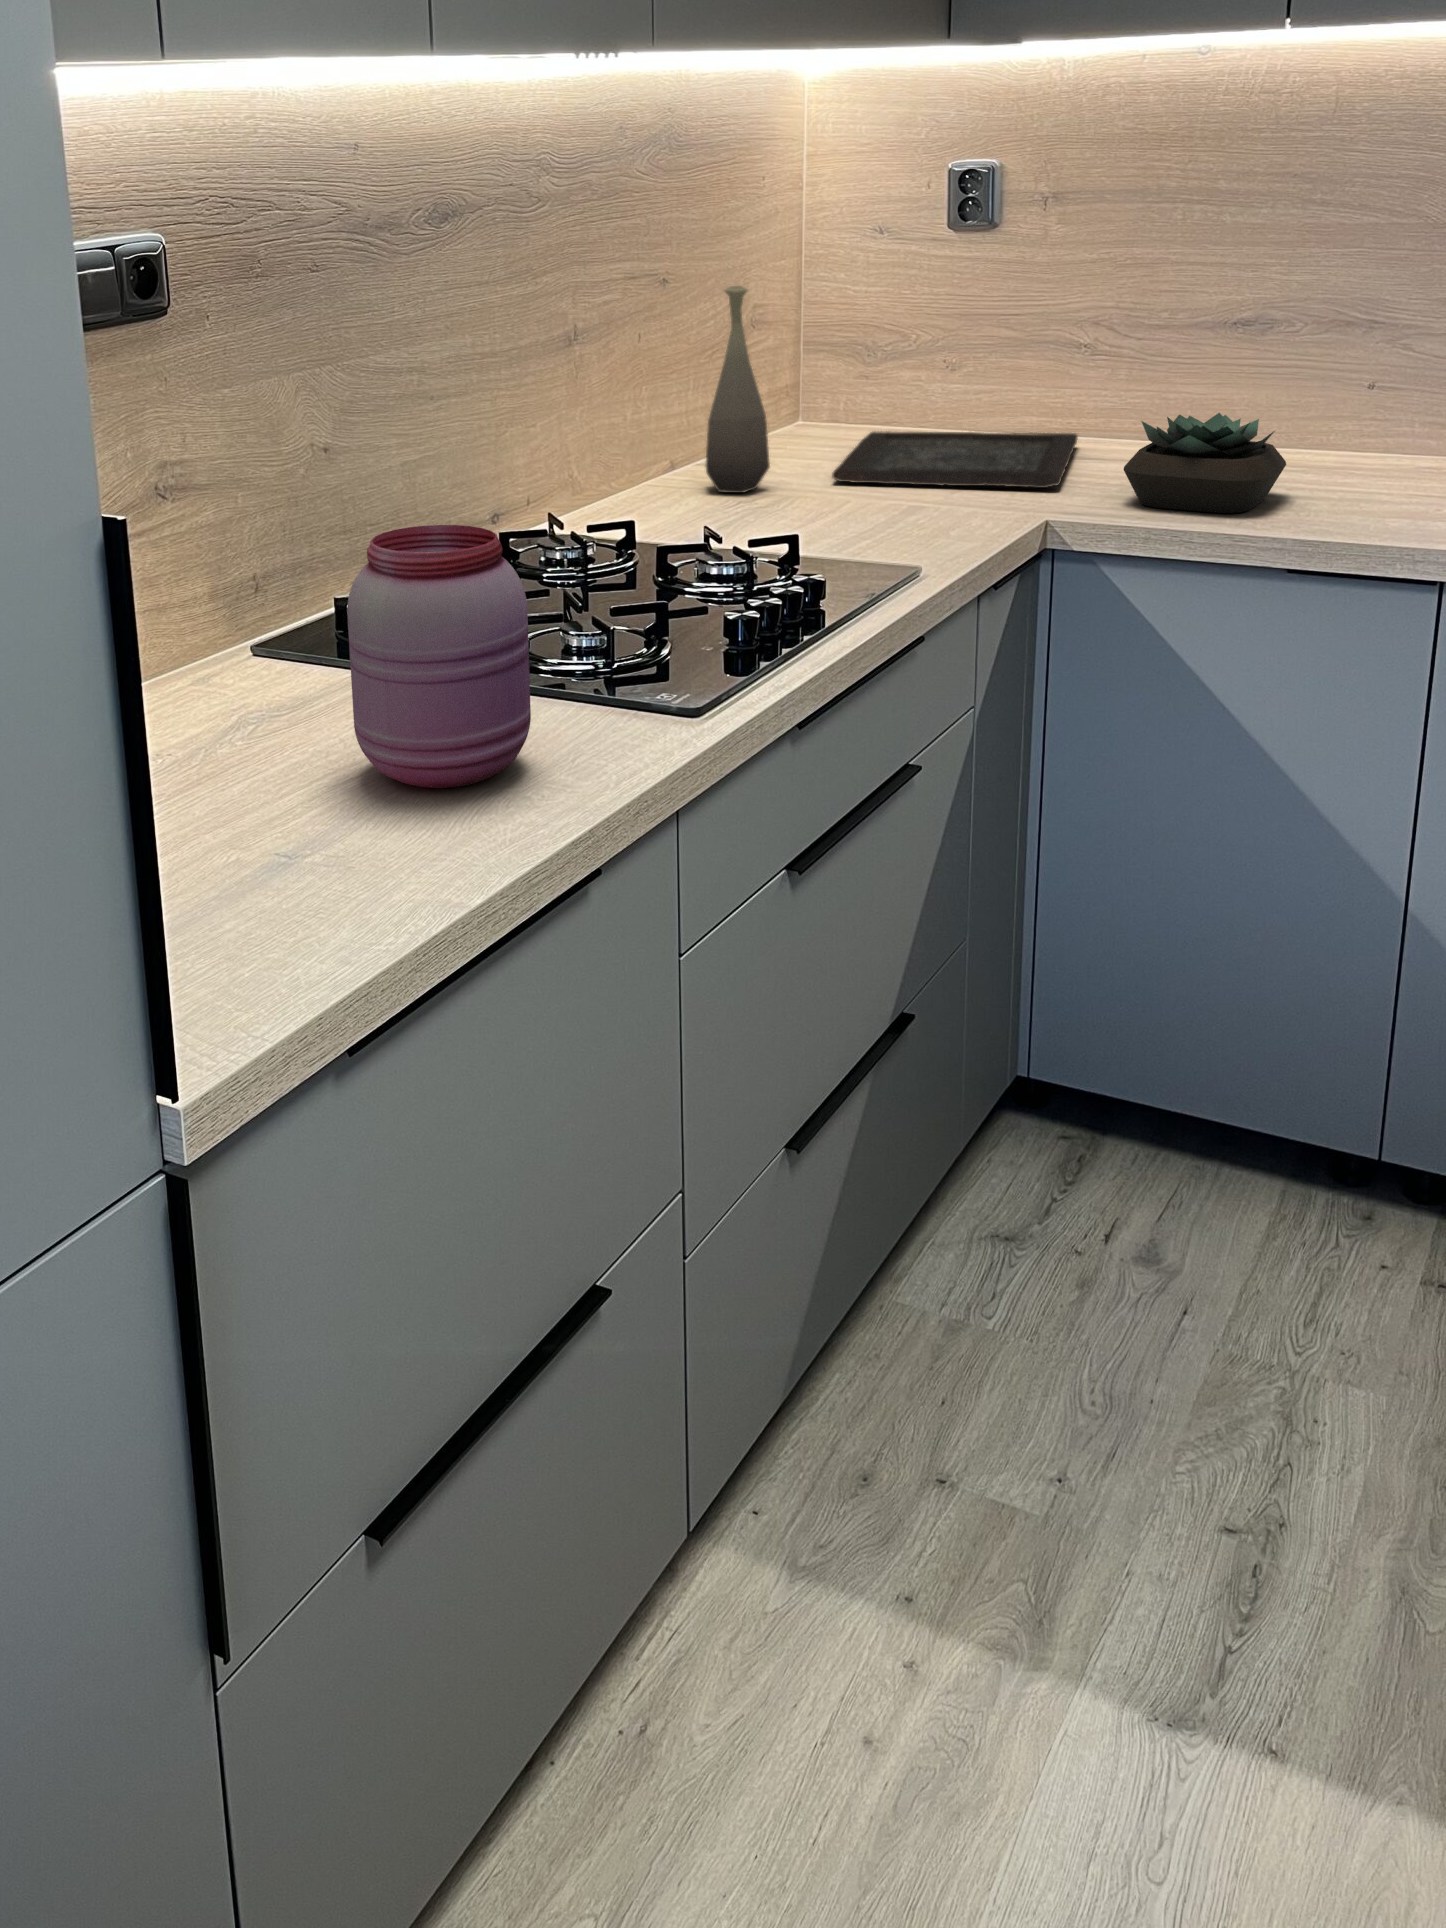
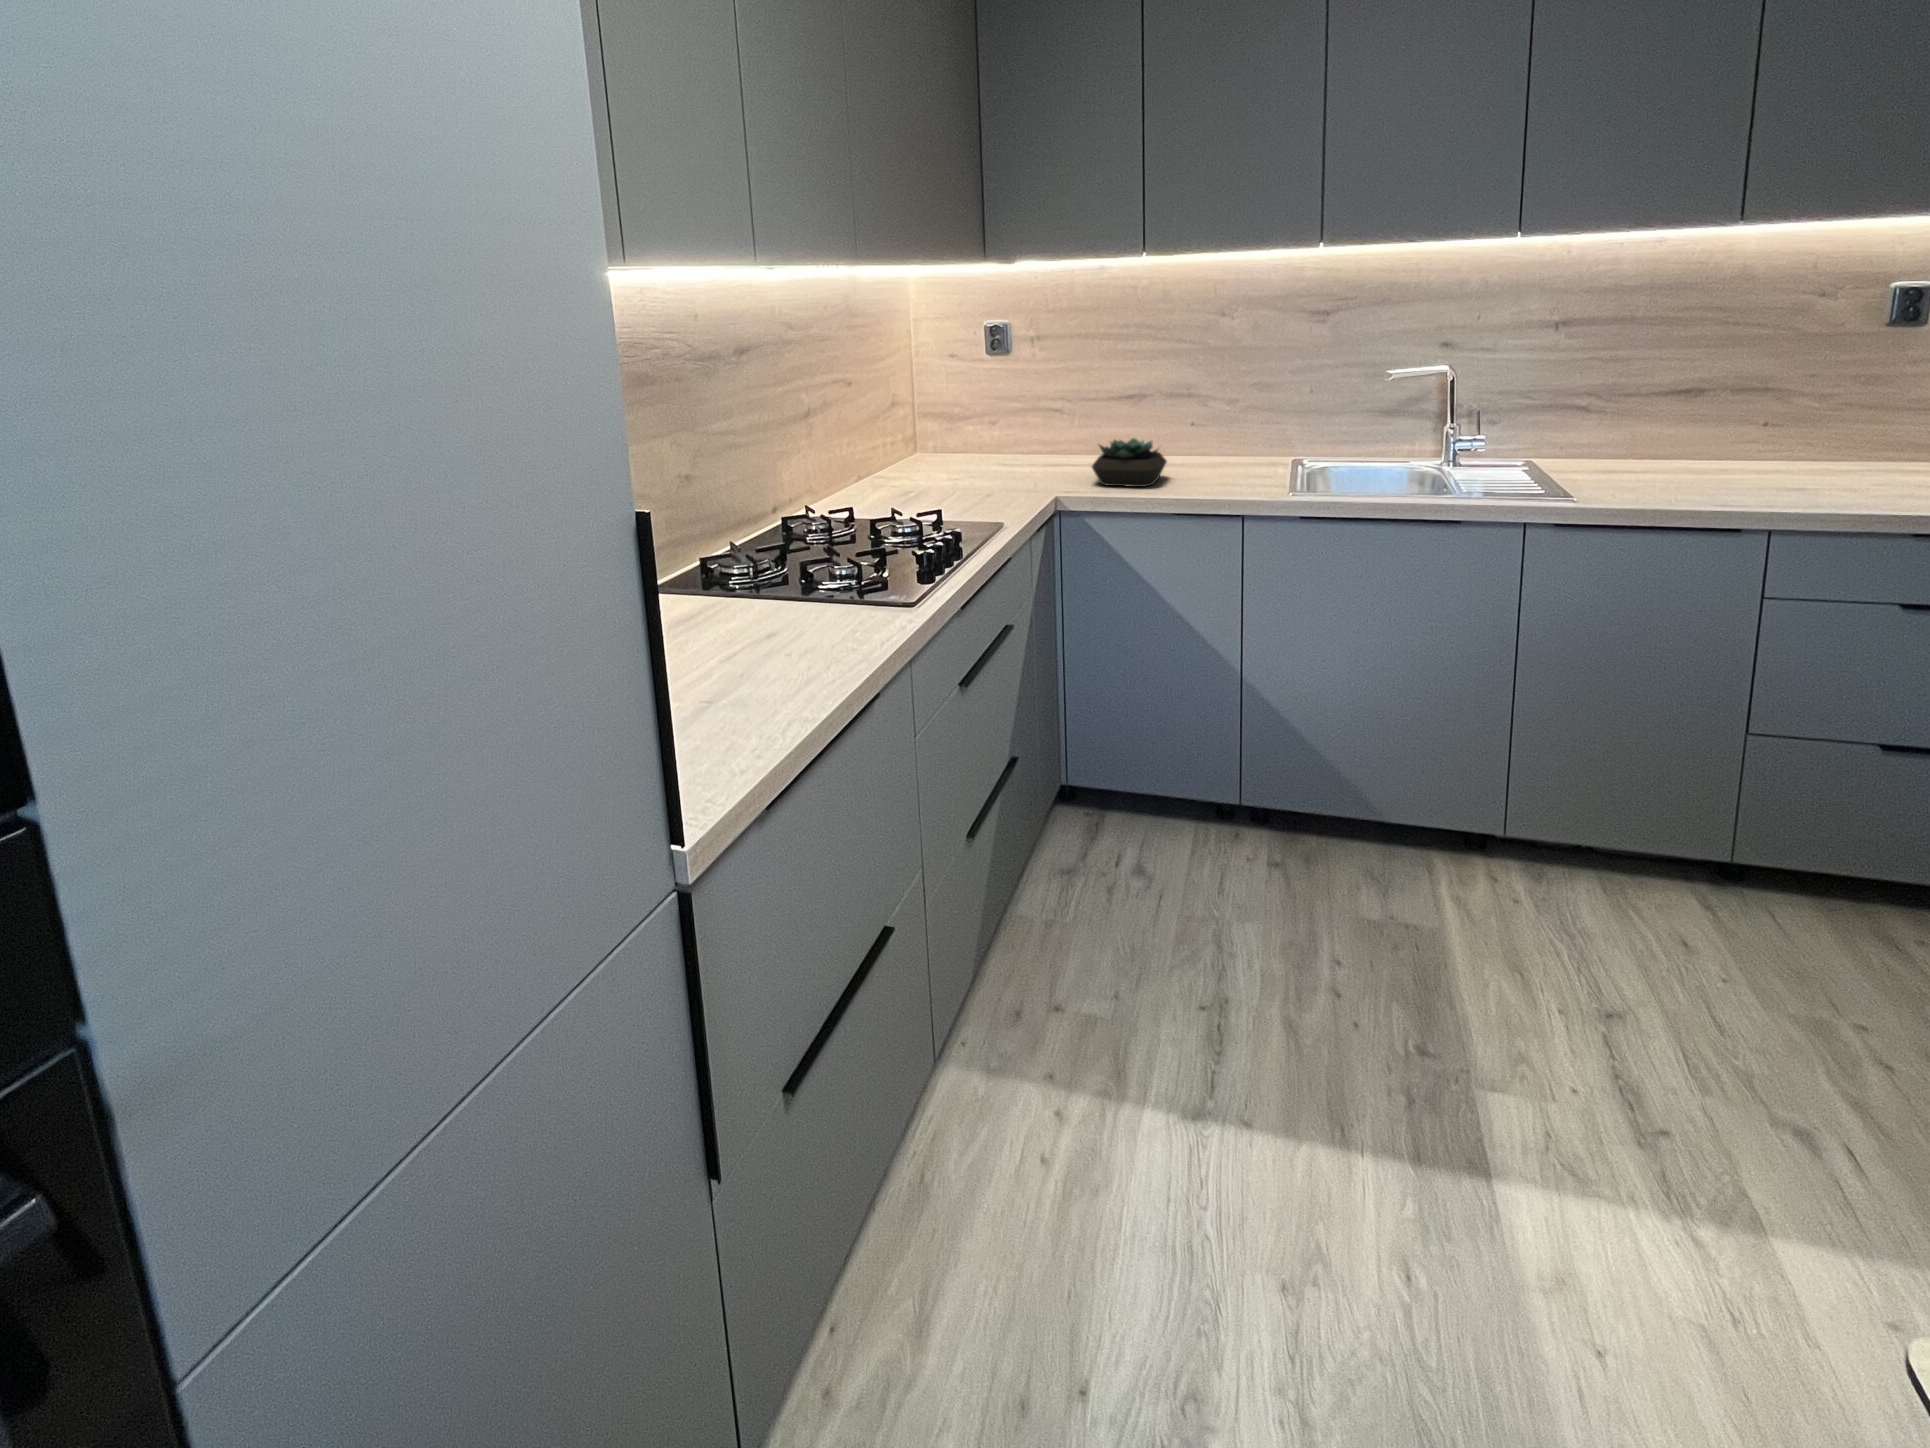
bottle: present [705,286,770,493] -> none [880,382,914,489]
tray: present [832,431,1078,488] -> none [945,451,1062,481]
jar: present [347,525,531,788] -> none [728,514,831,658]

